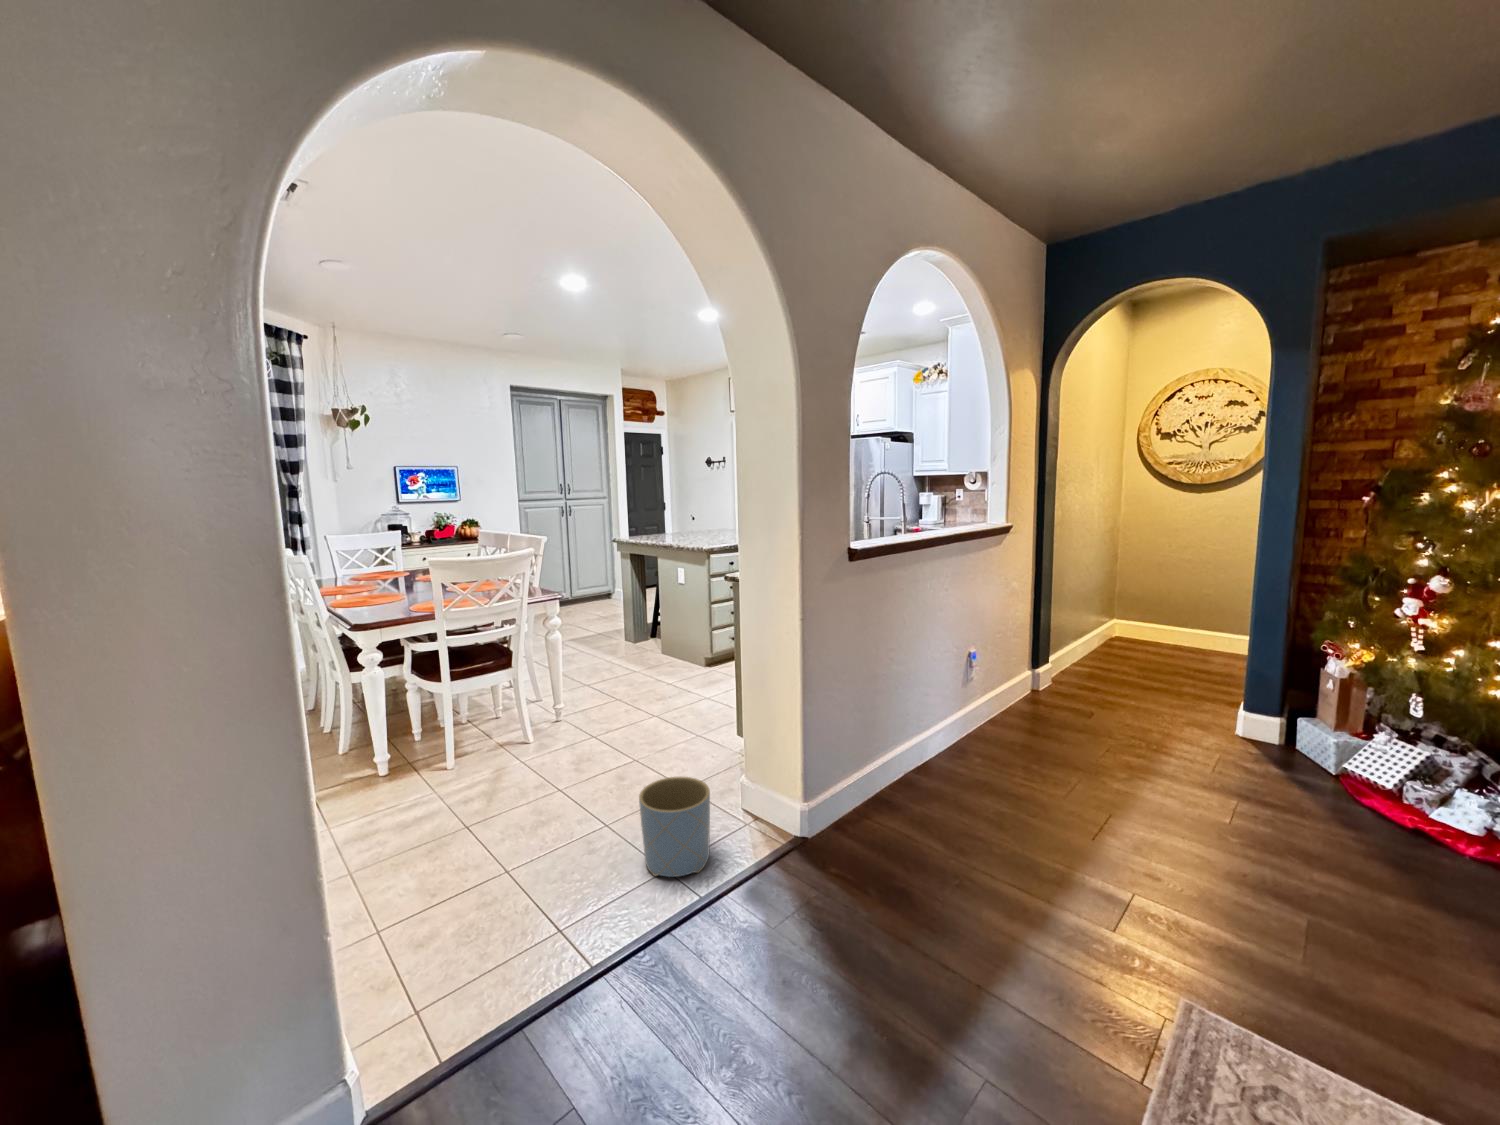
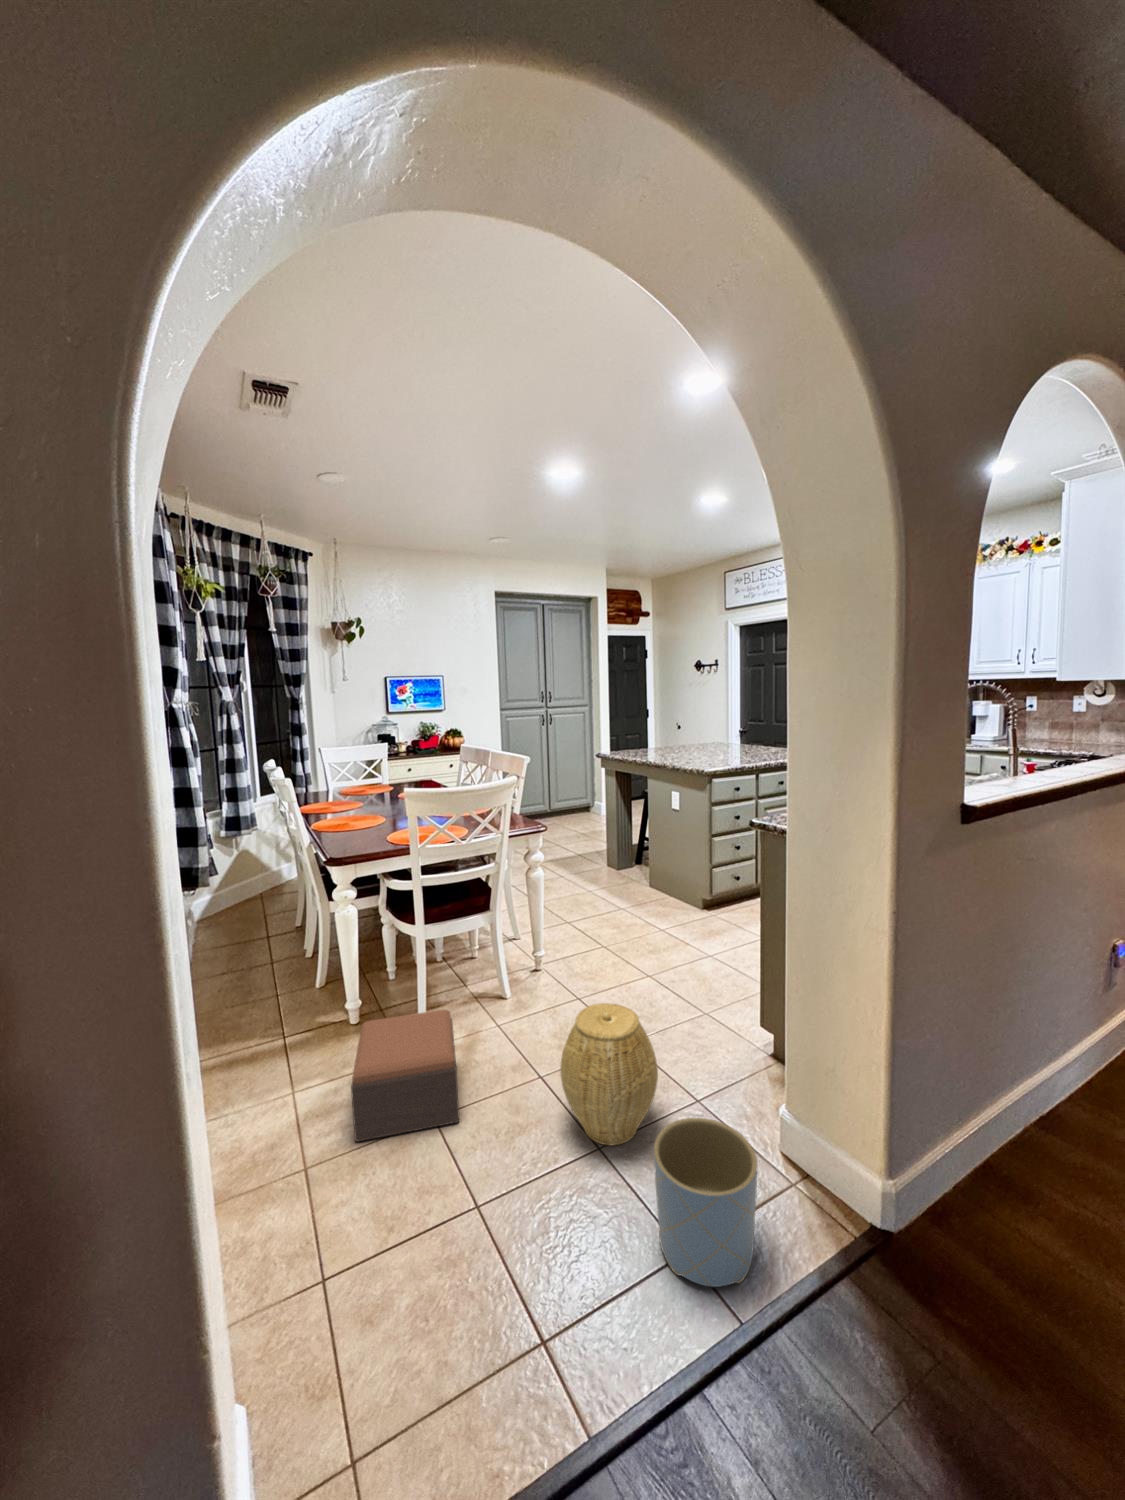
woven basket: none [573,717,650,820] -> present [560,1003,658,1145]
footstool: none [391,743,489,847] -> present [351,1010,459,1141]

